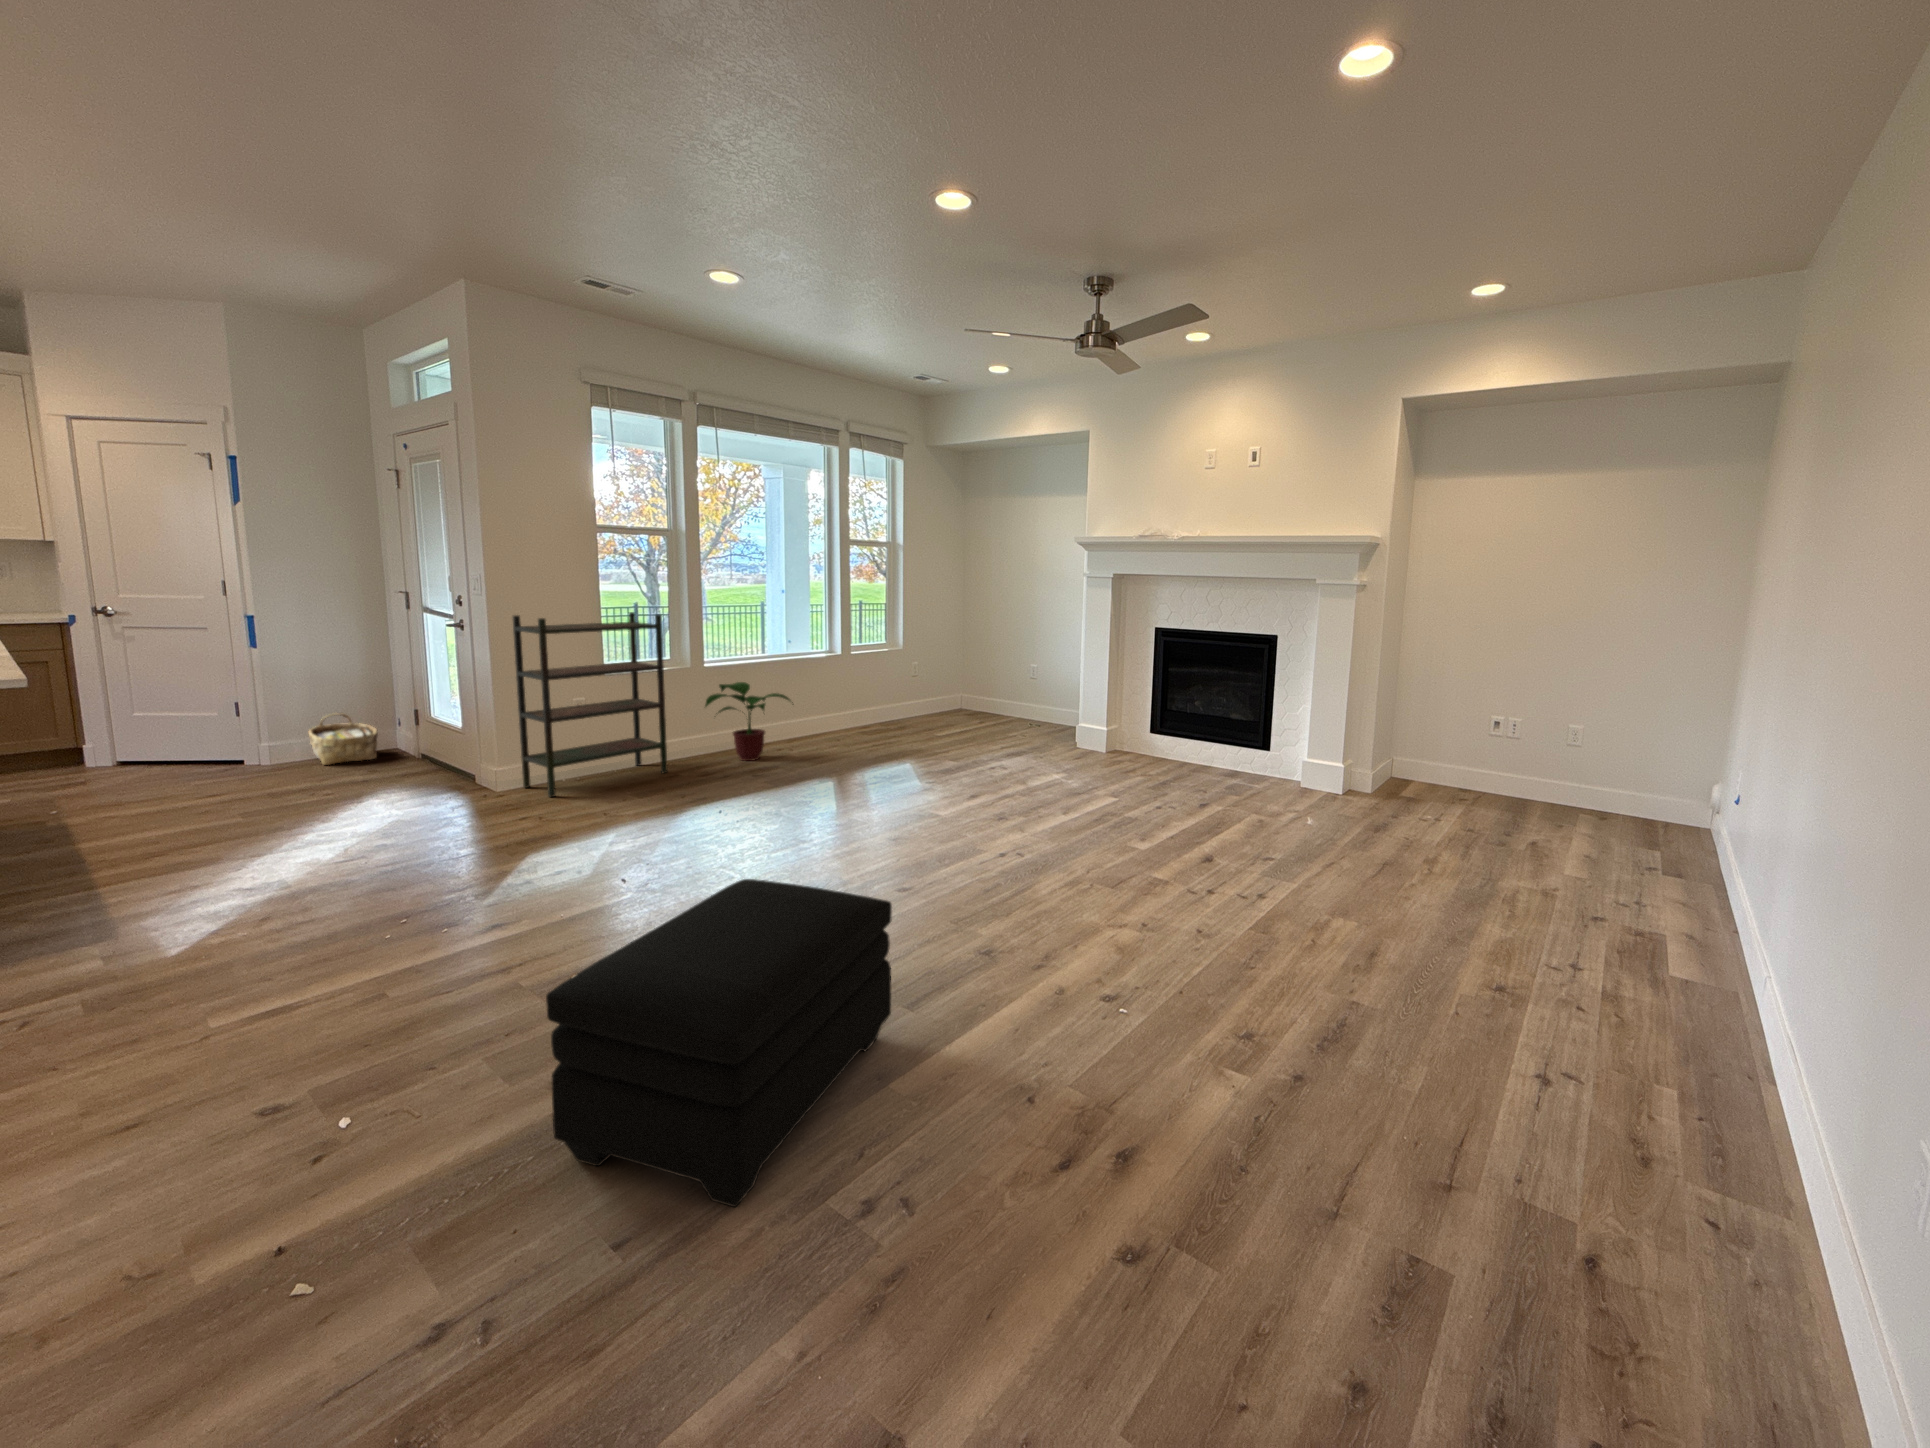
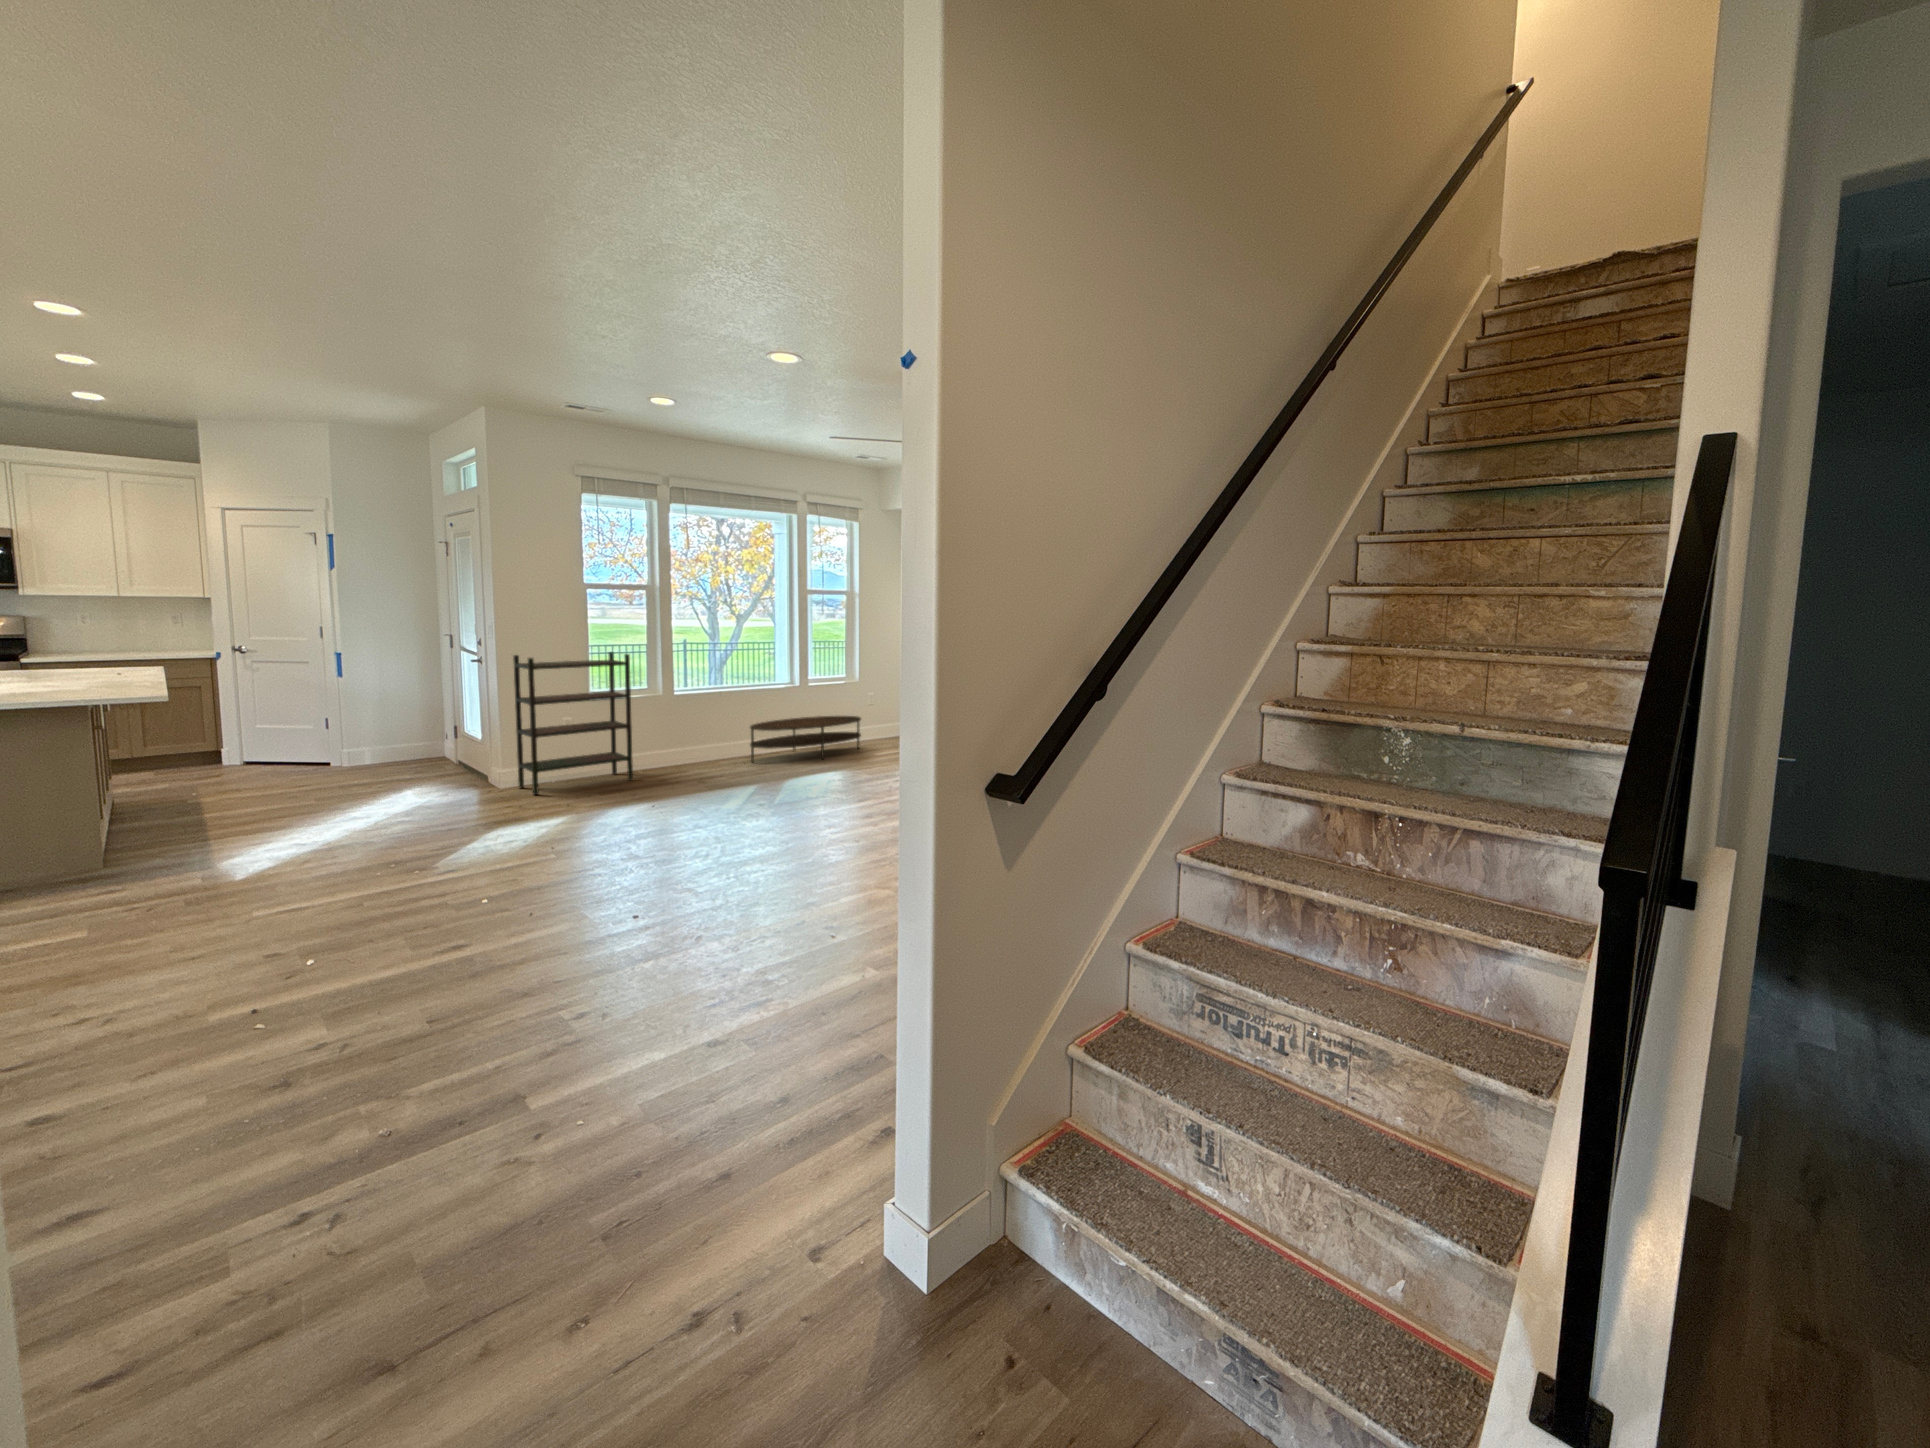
potted plant: present [705,682,793,761] -> none [663,709,740,773]
coffee table: none [795,688,915,746] -> present [750,716,861,762]
woven basket: present [308,713,378,765] -> none [376,729,426,768]
ottoman: present [546,879,892,1207] -> none [413,837,661,1014]

